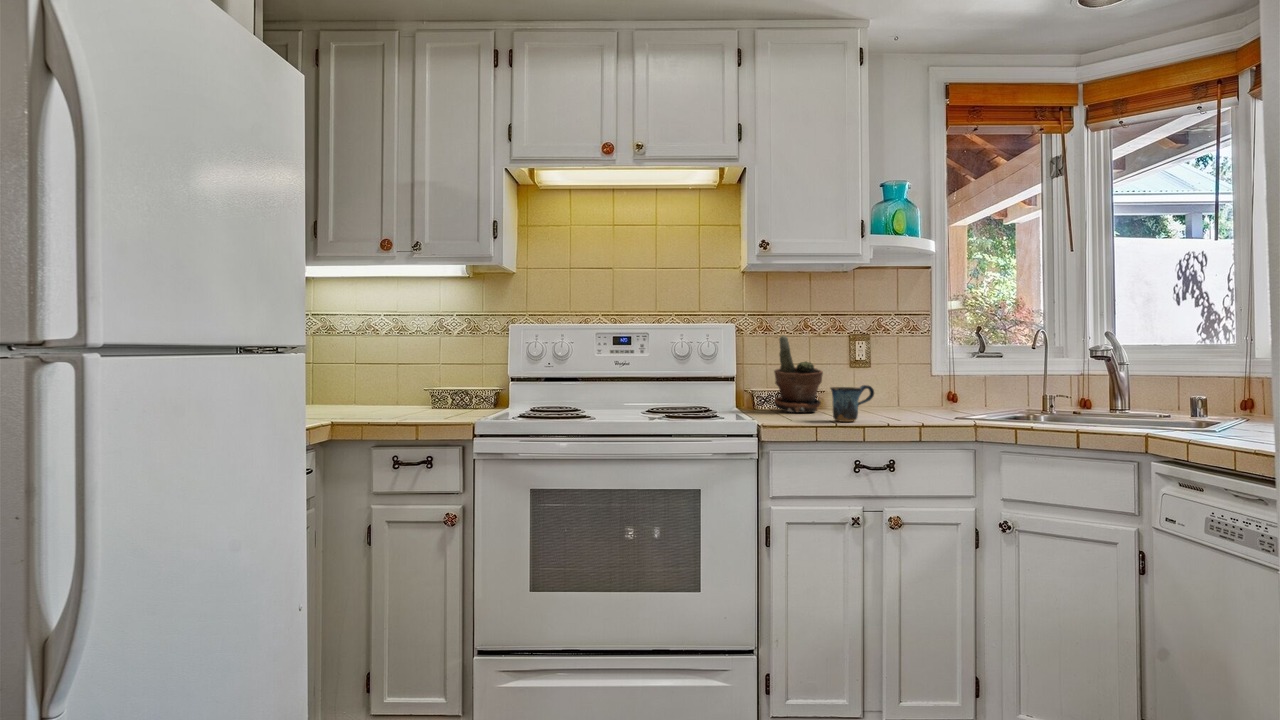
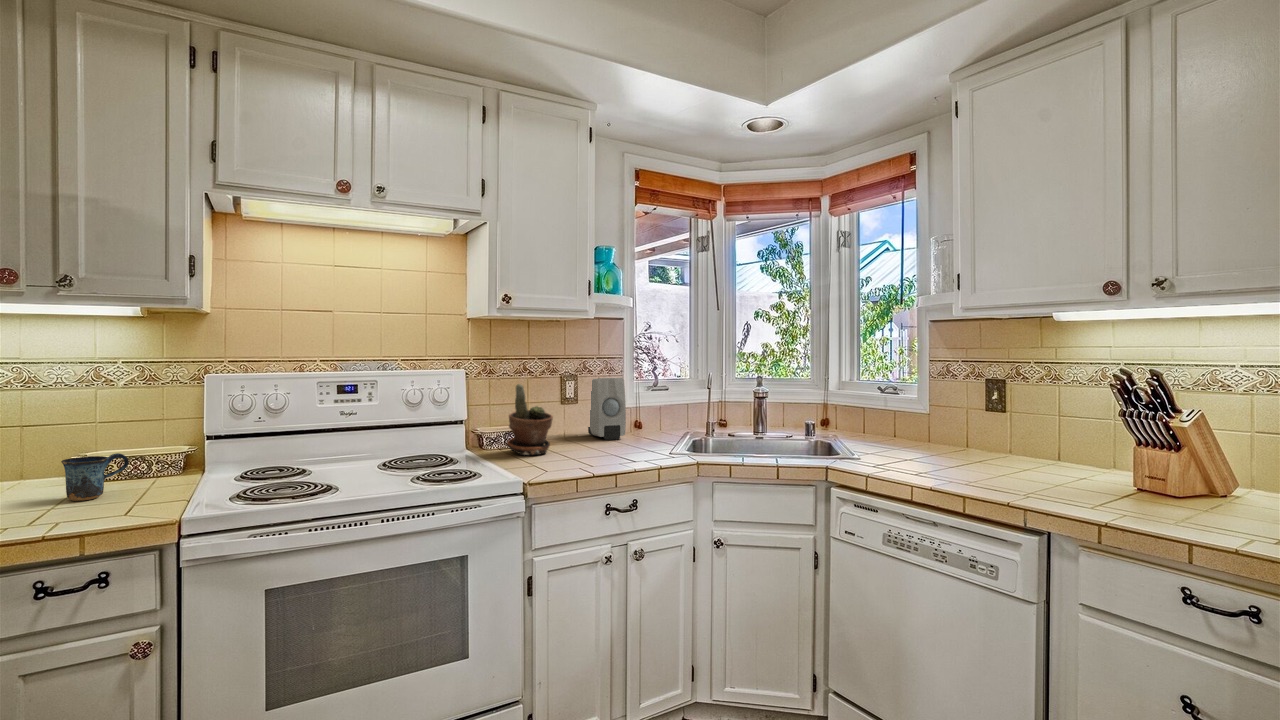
soap dispenser: none [888,336,929,409] -> present [588,378,626,440]
mug: present [830,385,874,422] -> present [61,453,129,501]

